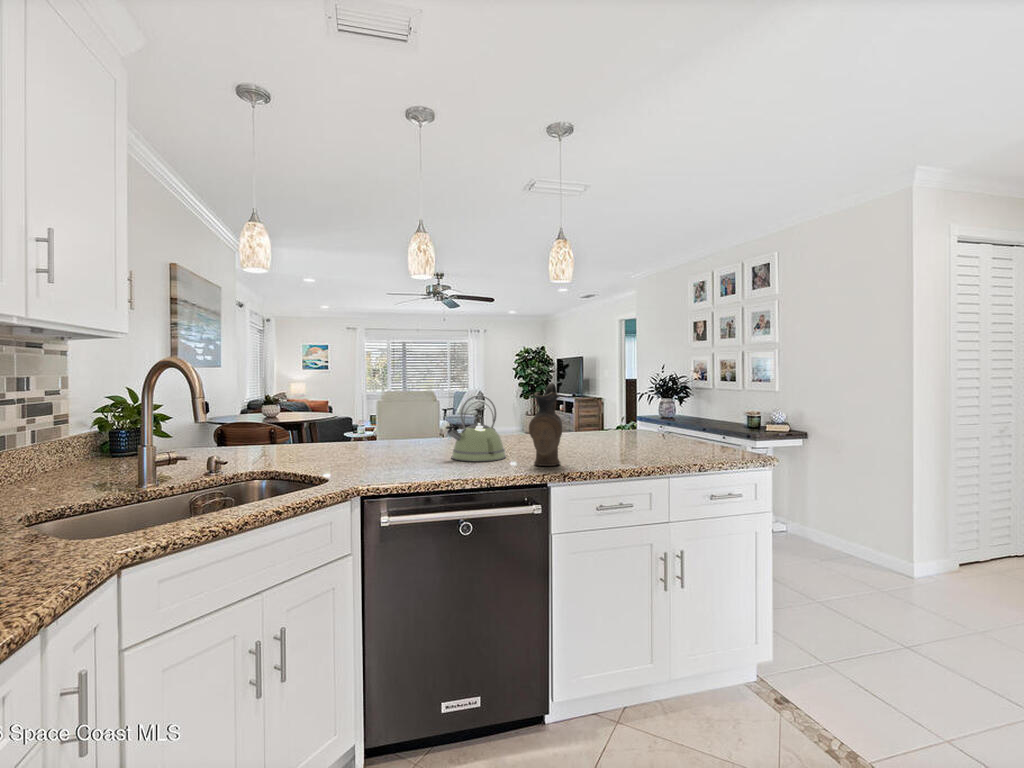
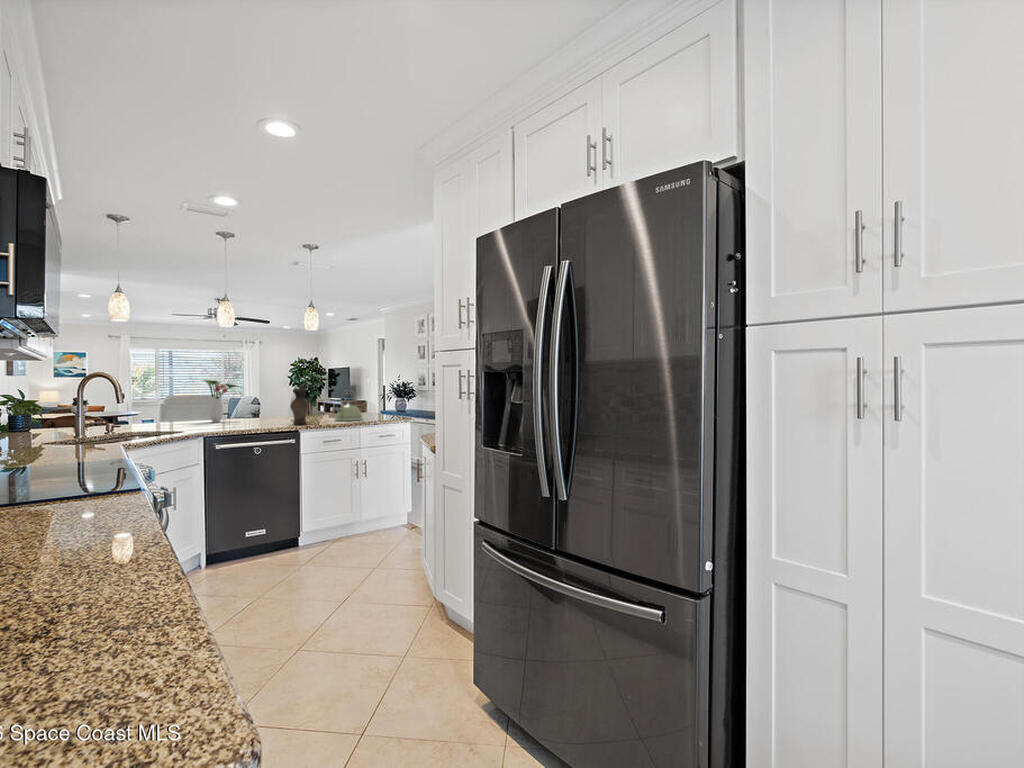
flower arrangement: none [383,371,451,446] -> present [201,379,239,422]
kettle: present [446,395,506,461] -> present [334,391,362,421]

